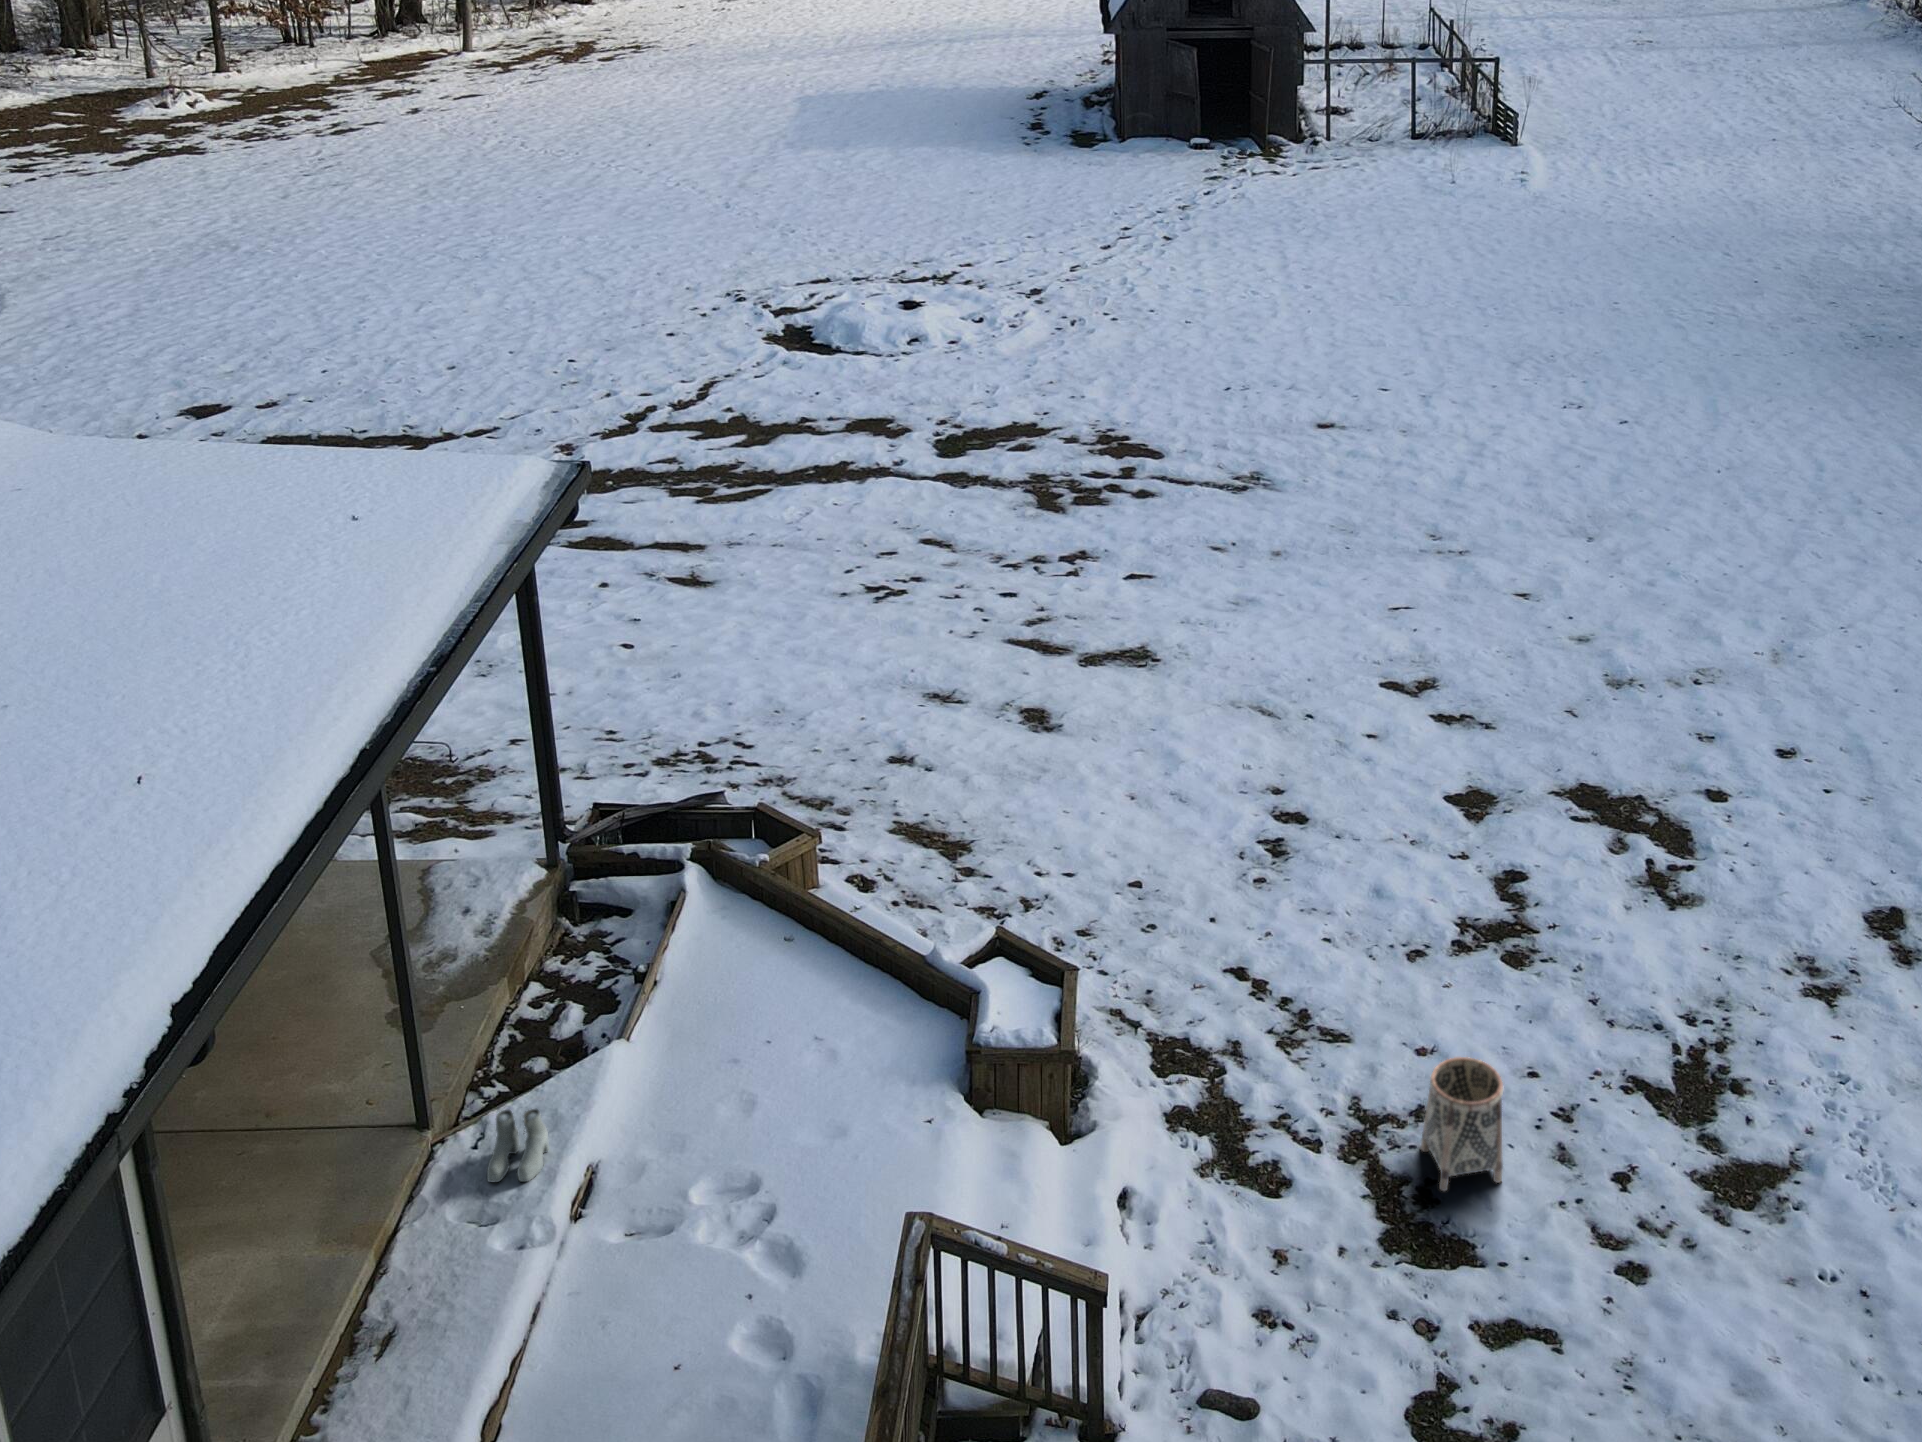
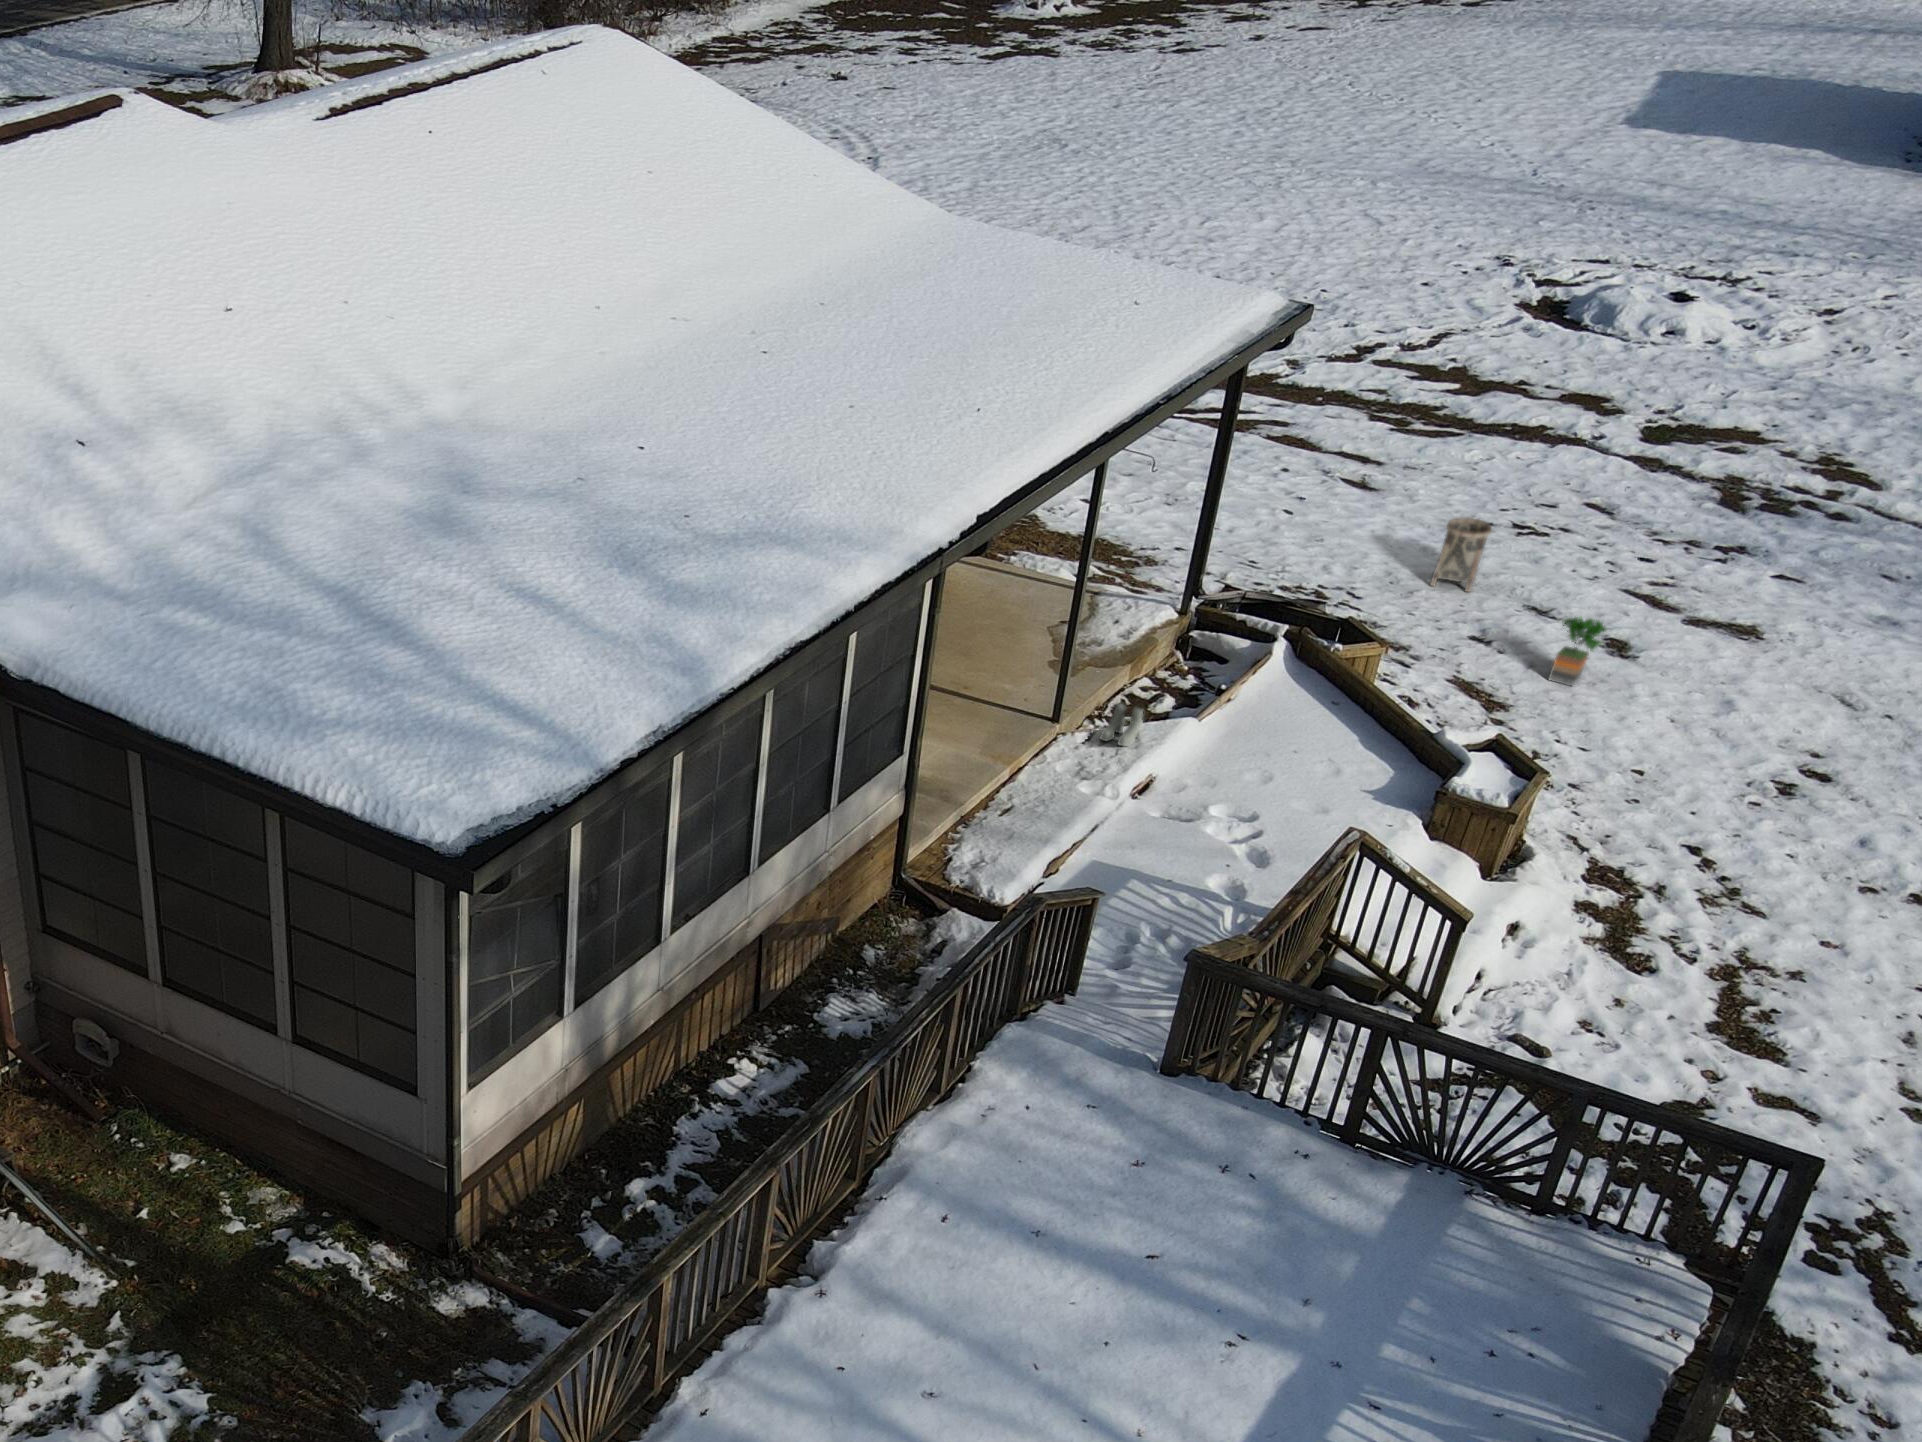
potted tree: none [976,699,1029,778] -> present [1549,616,1606,686]
basket: present [1421,1057,1503,1191] -> present [1430,517,1492,592]

